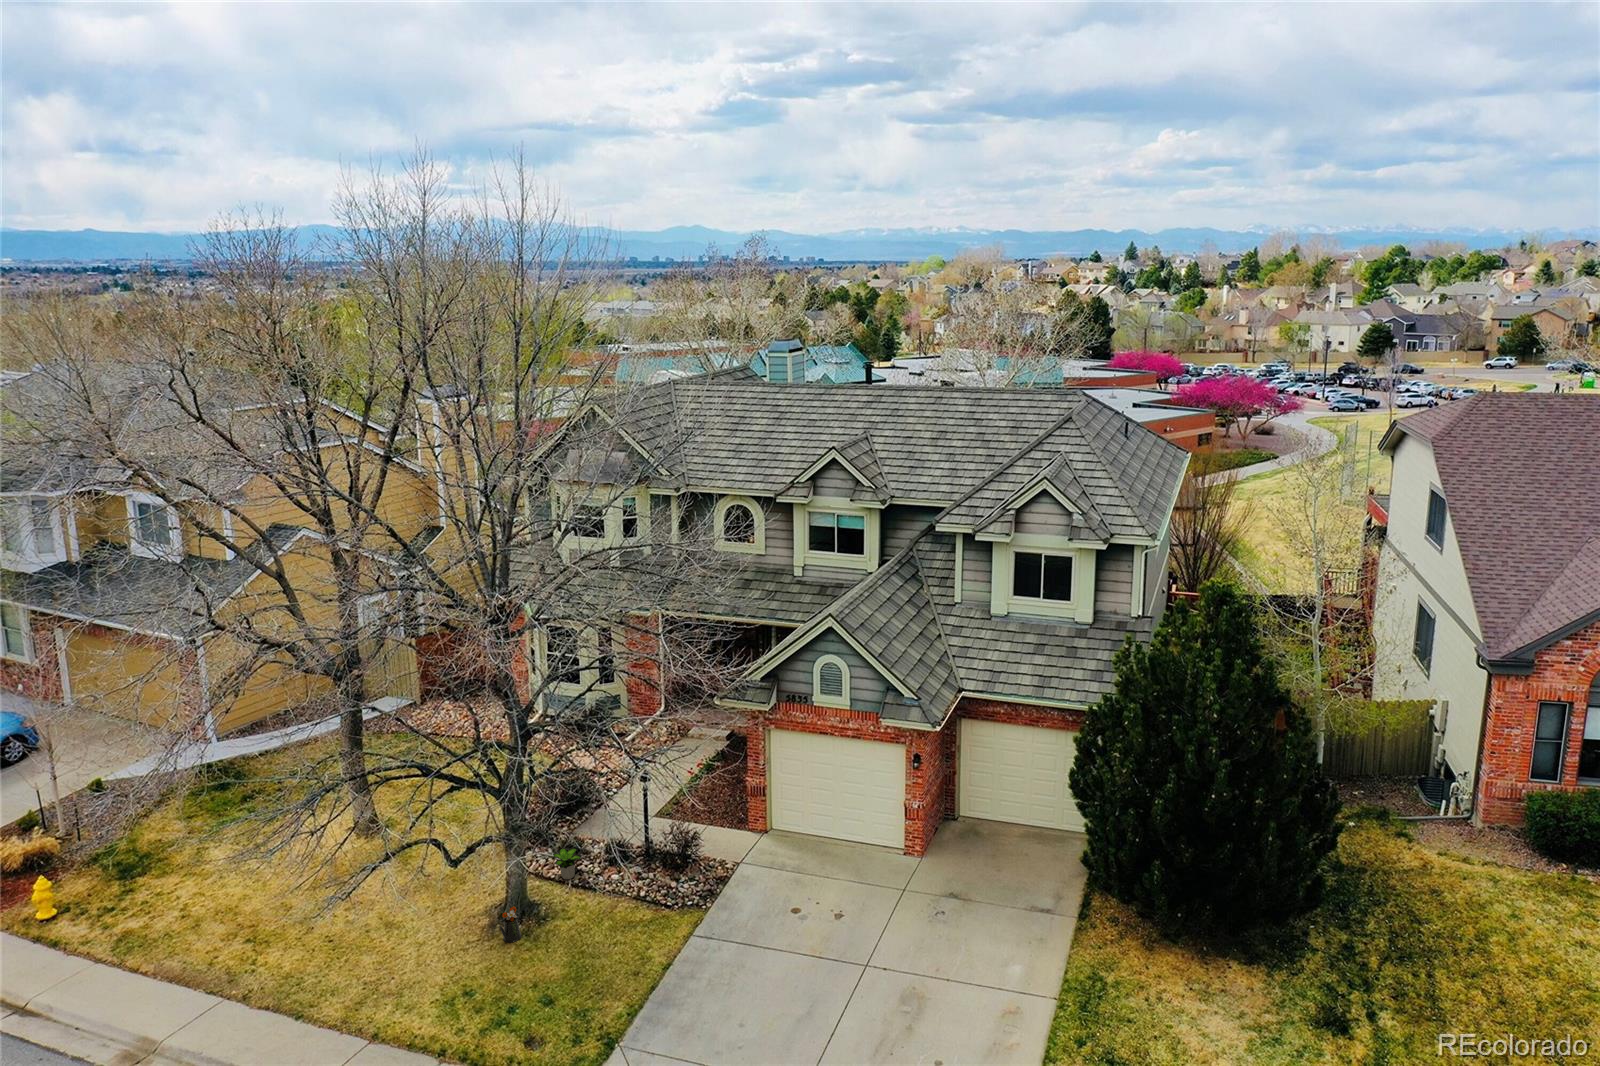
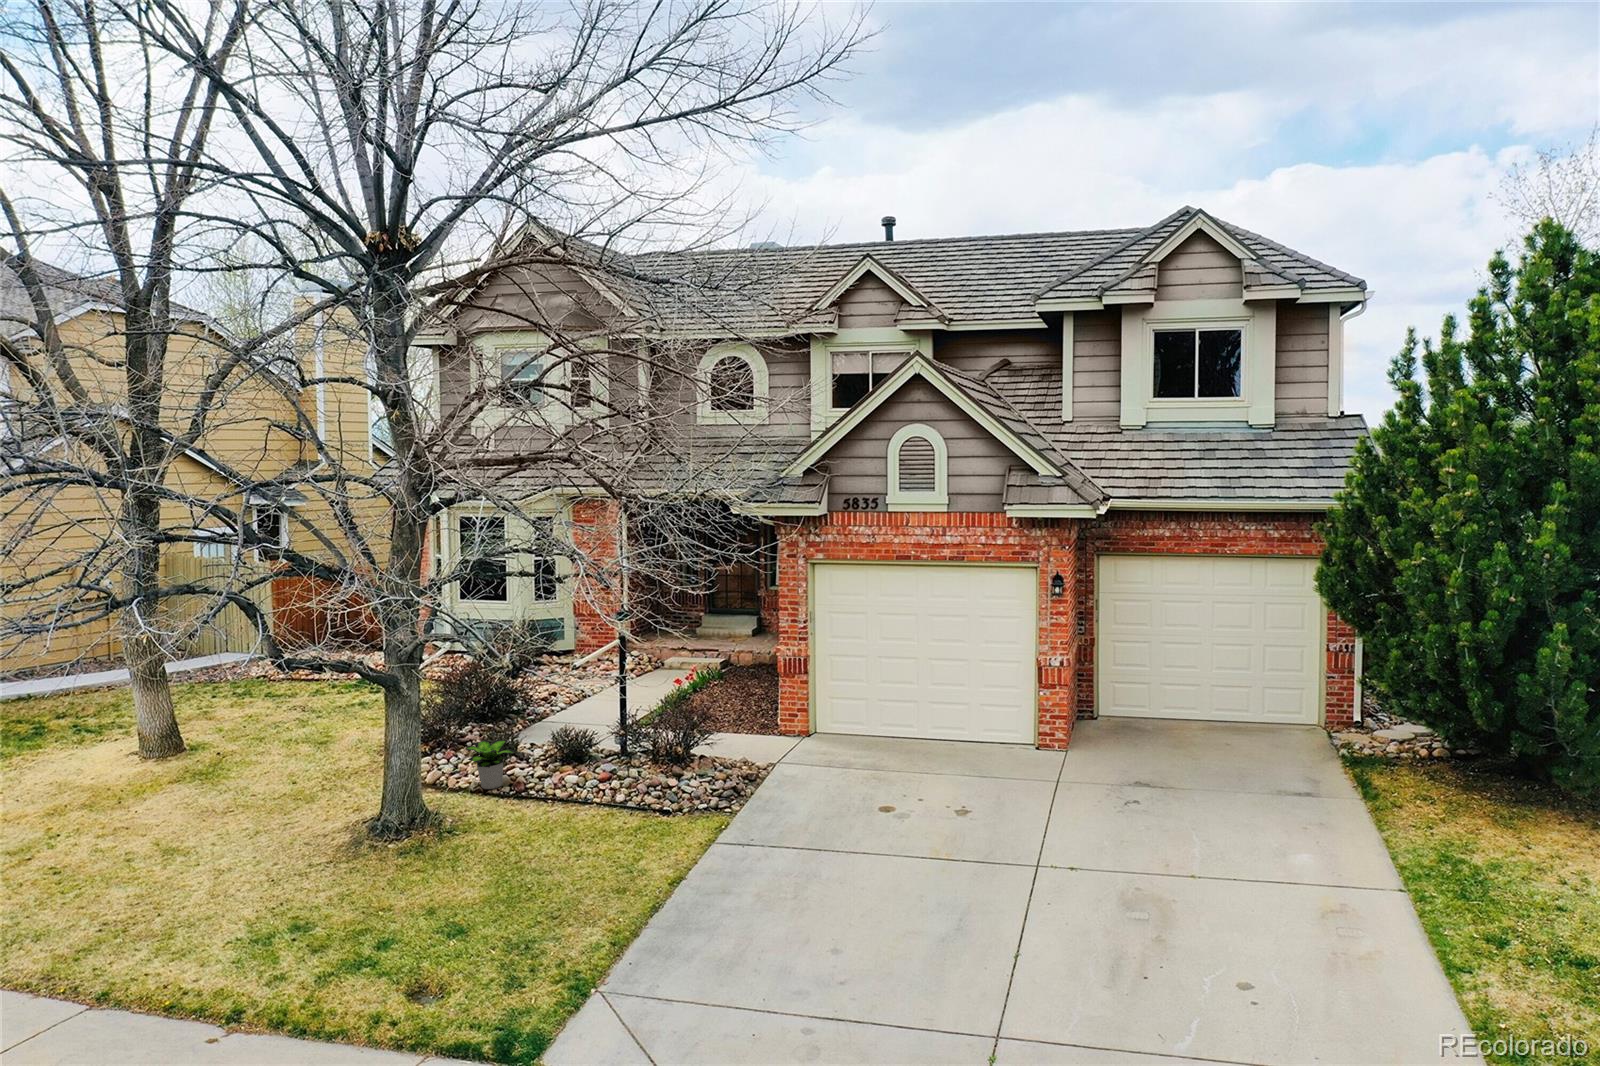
watering can: present [500,906,522,942] -> none [369,800,409,863]

